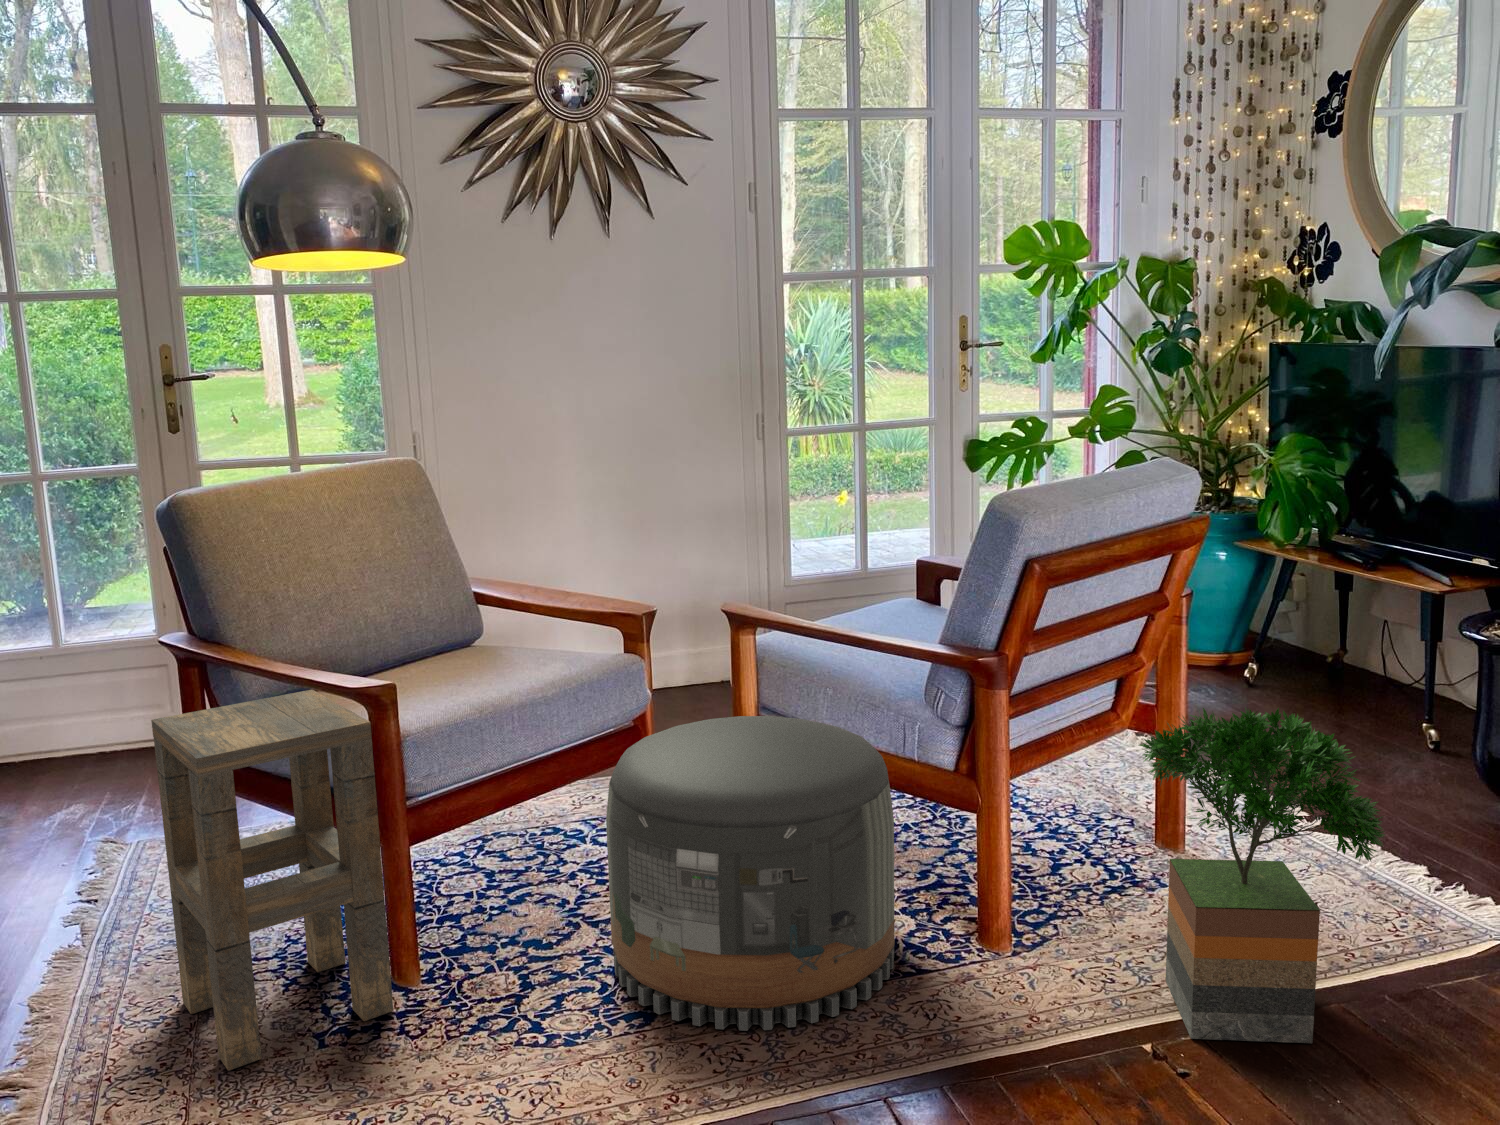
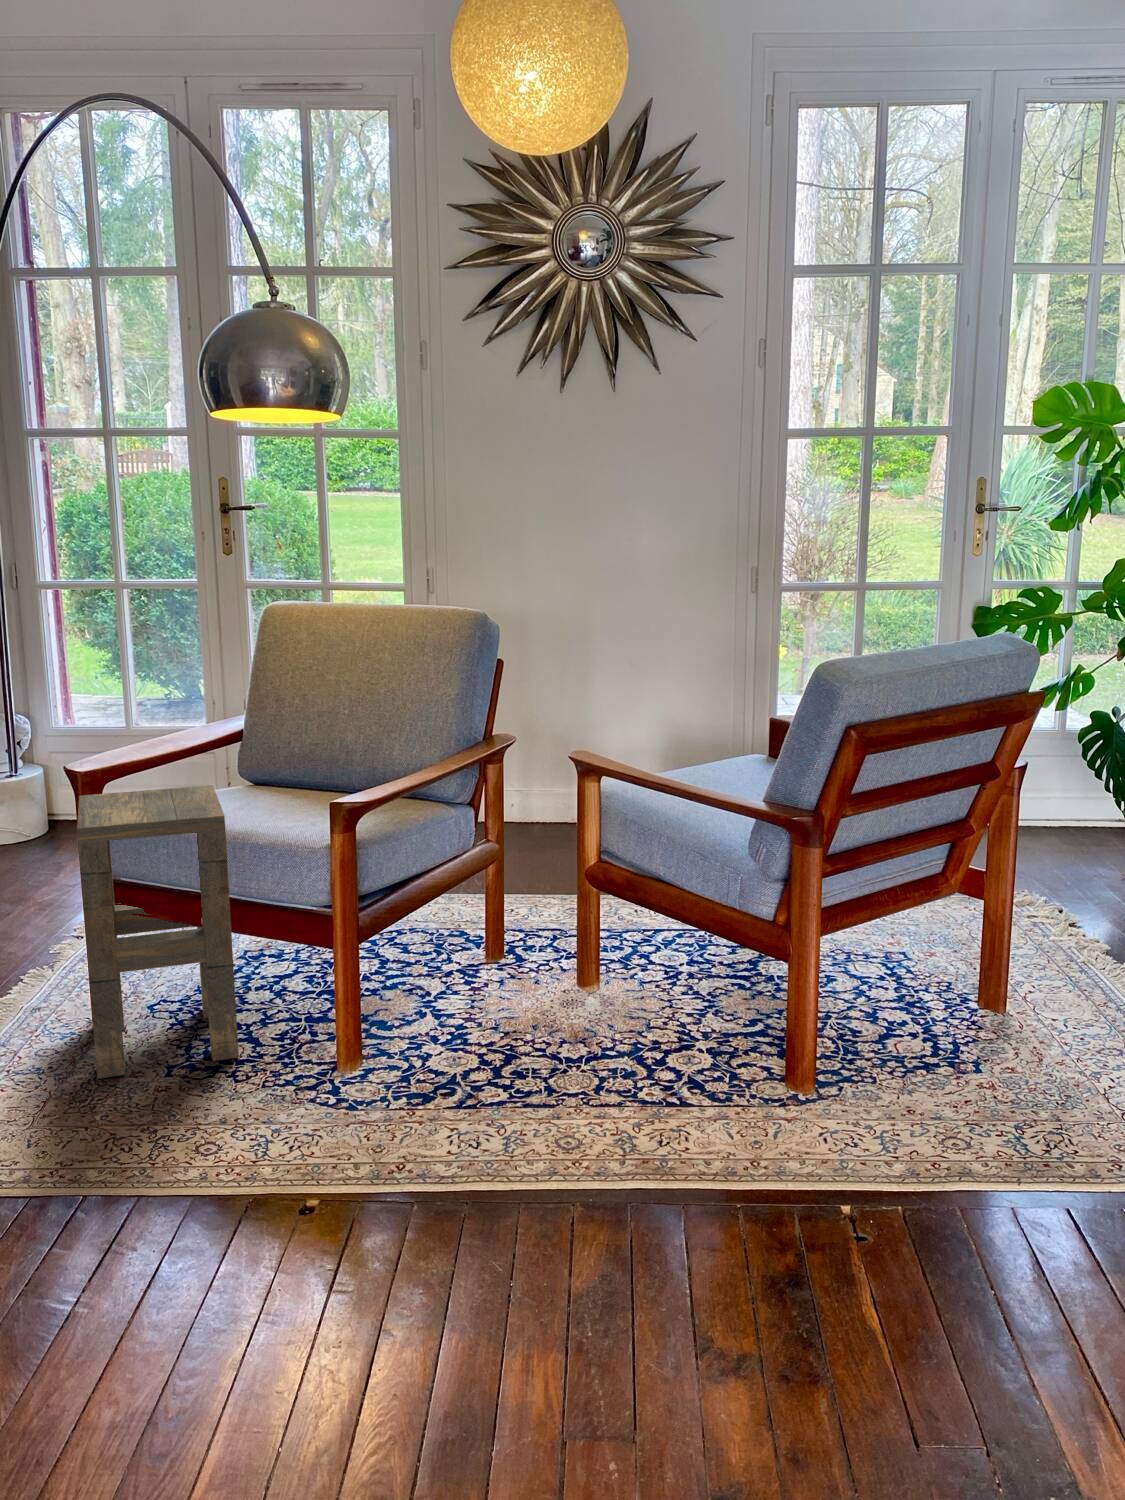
potted tree: present [1139,708,1384,1043] -> none [880,889,1108,1240]
pouf: present [606,716,895,1031] -> none [418,849,679,1130]

